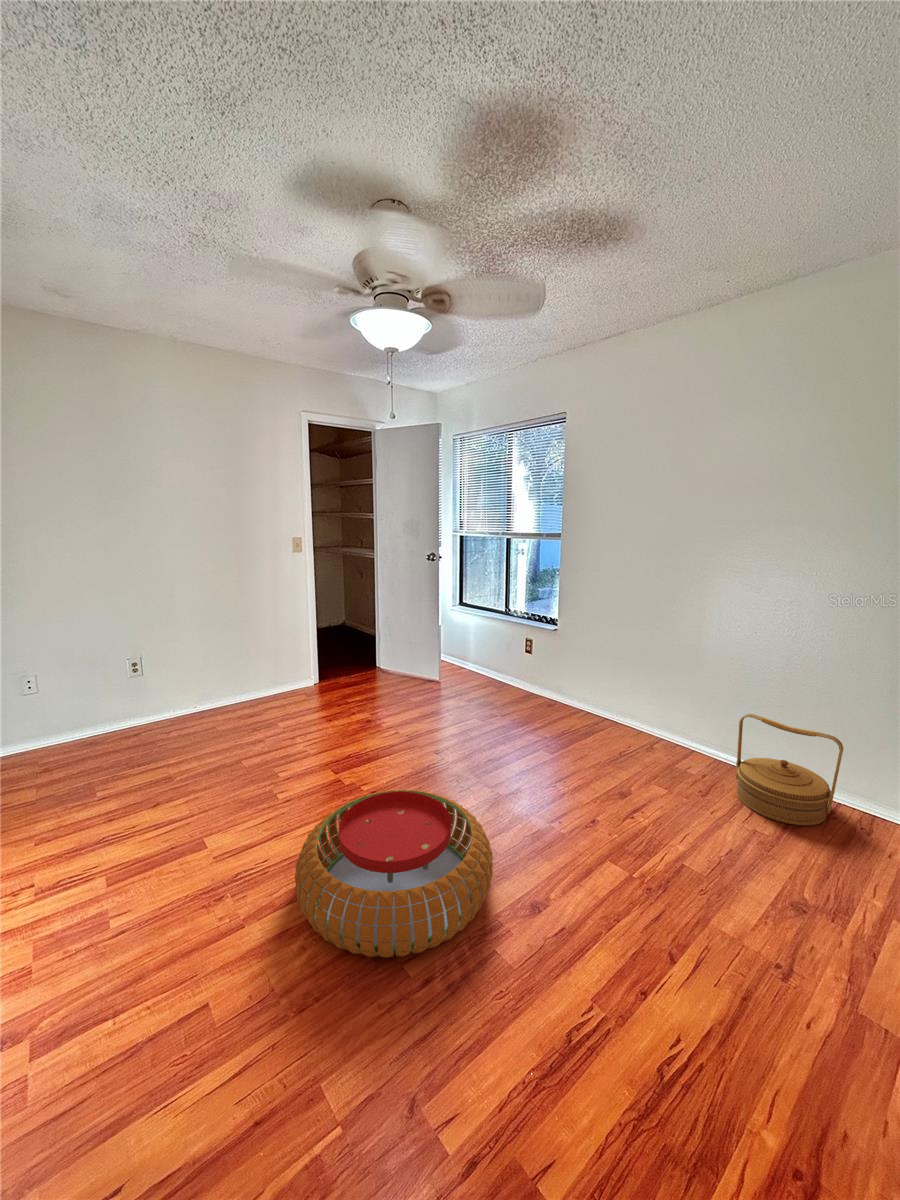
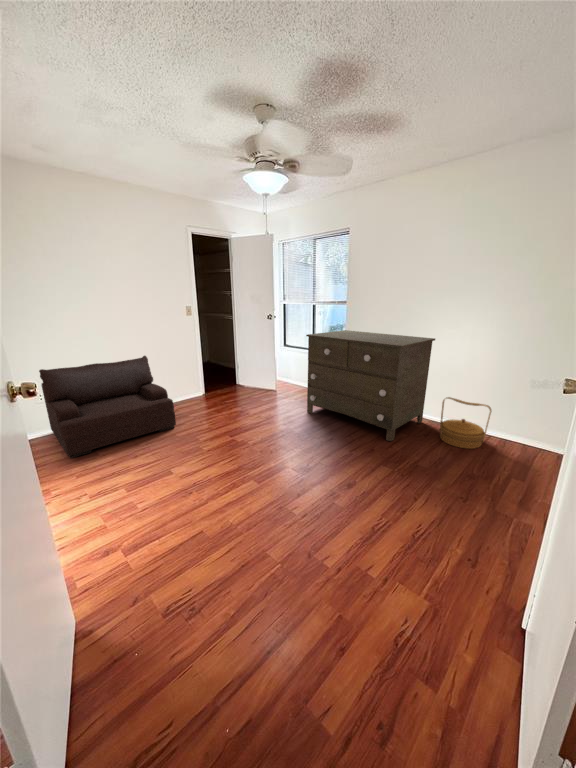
dresser: none [482,579,721,799] -> present [306,330,435,441]
armchair: none [23,619,246,805] -> present [39,356,176,458]
pouf: present [295,789,493,958] -> none [232,438,330,508]

